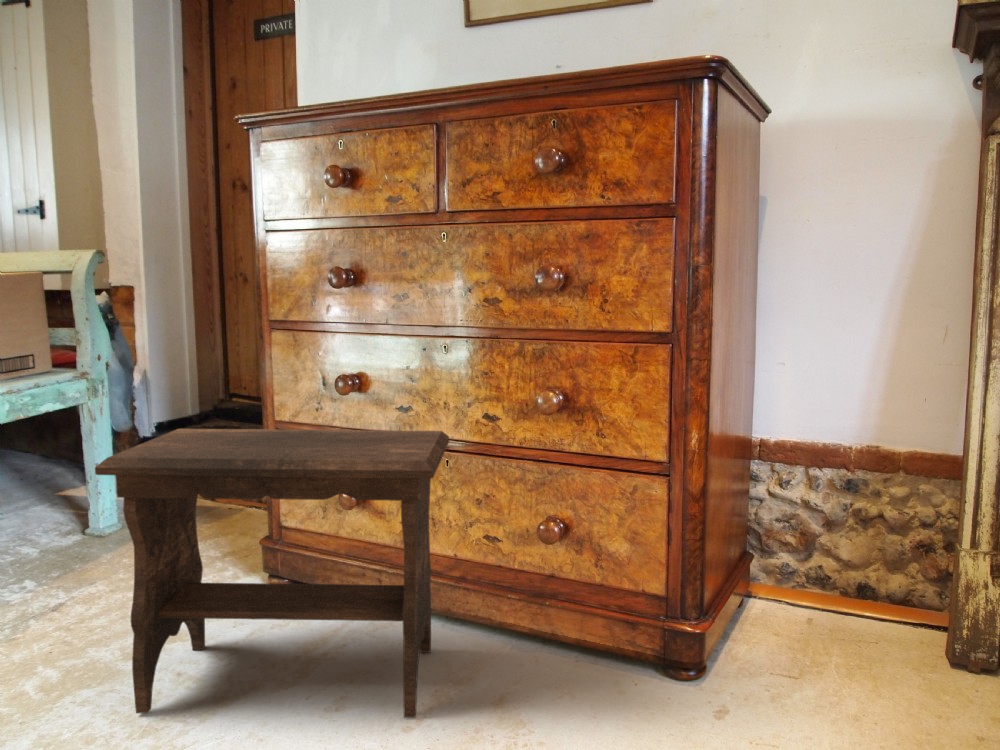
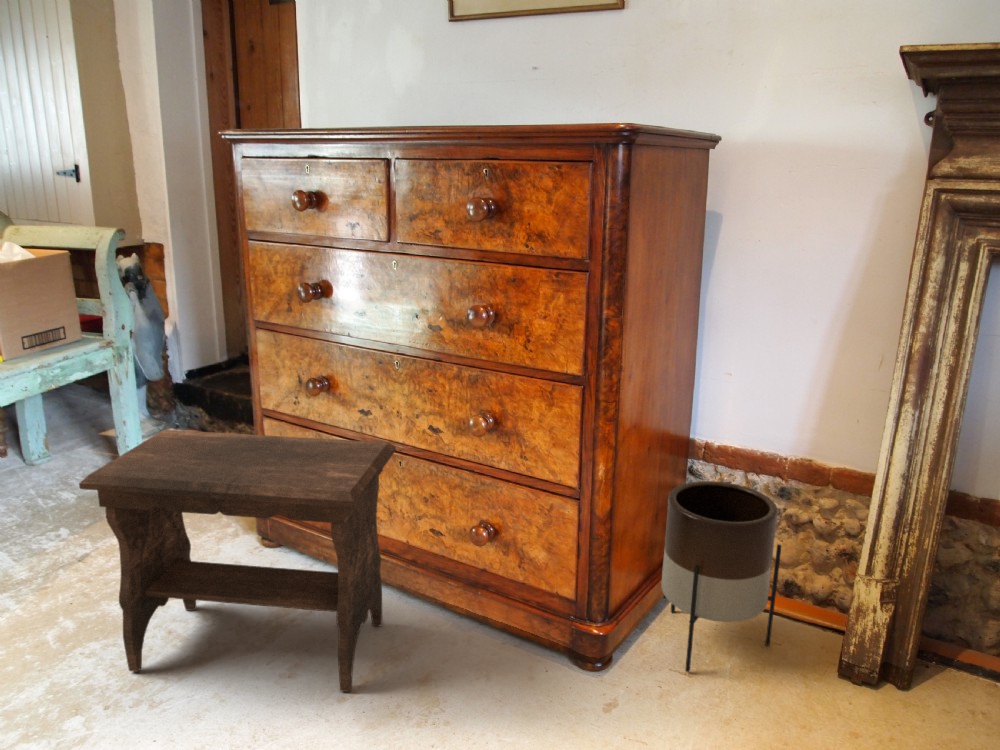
planter: none [744,468,872,674] -> present [661,481,781,672]

